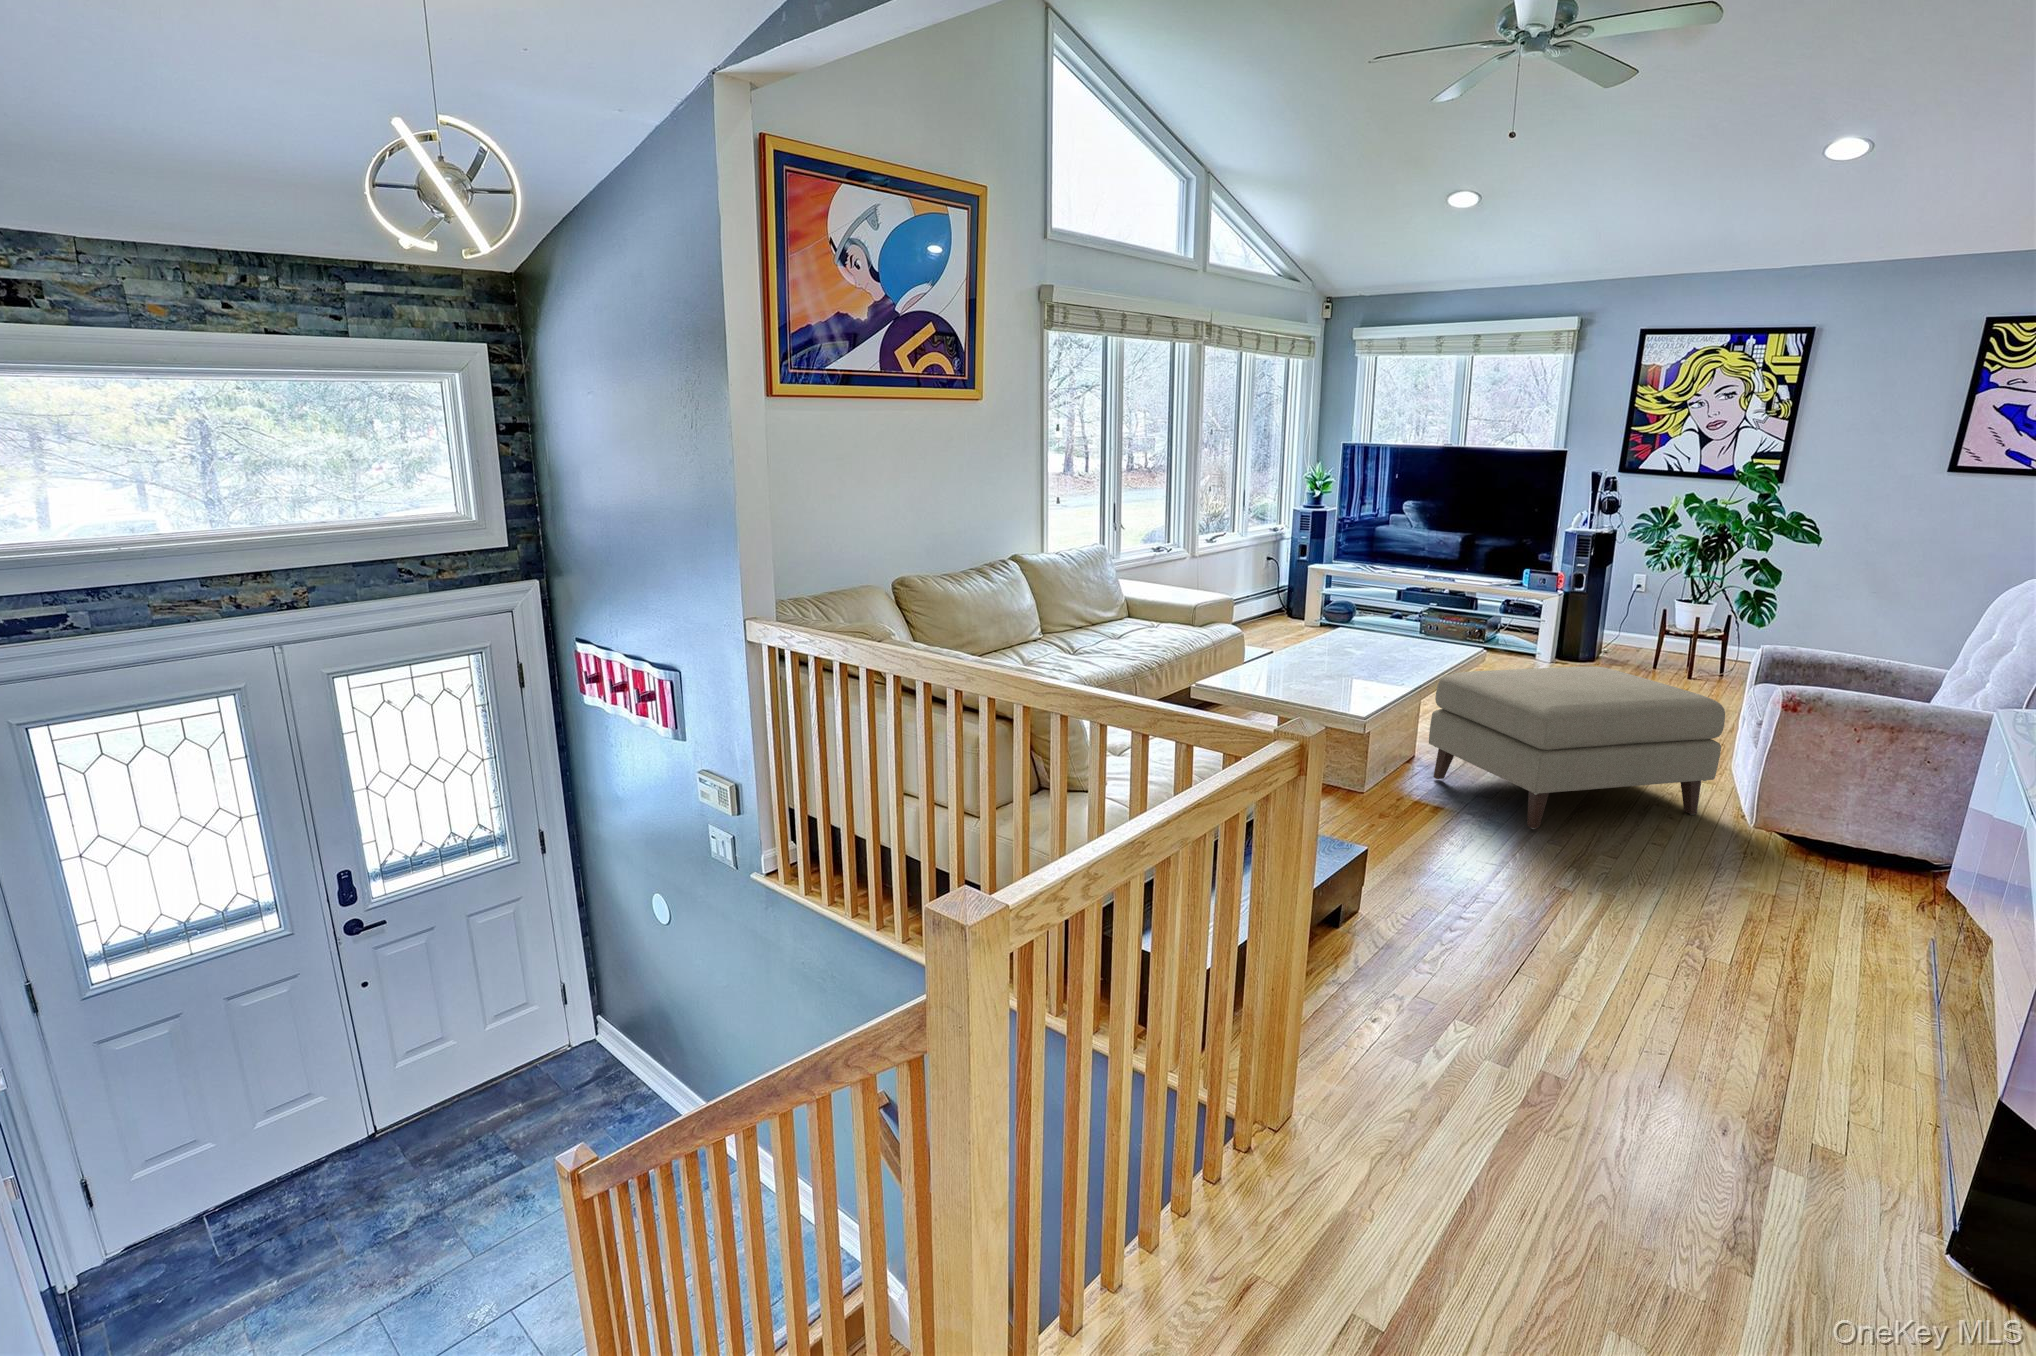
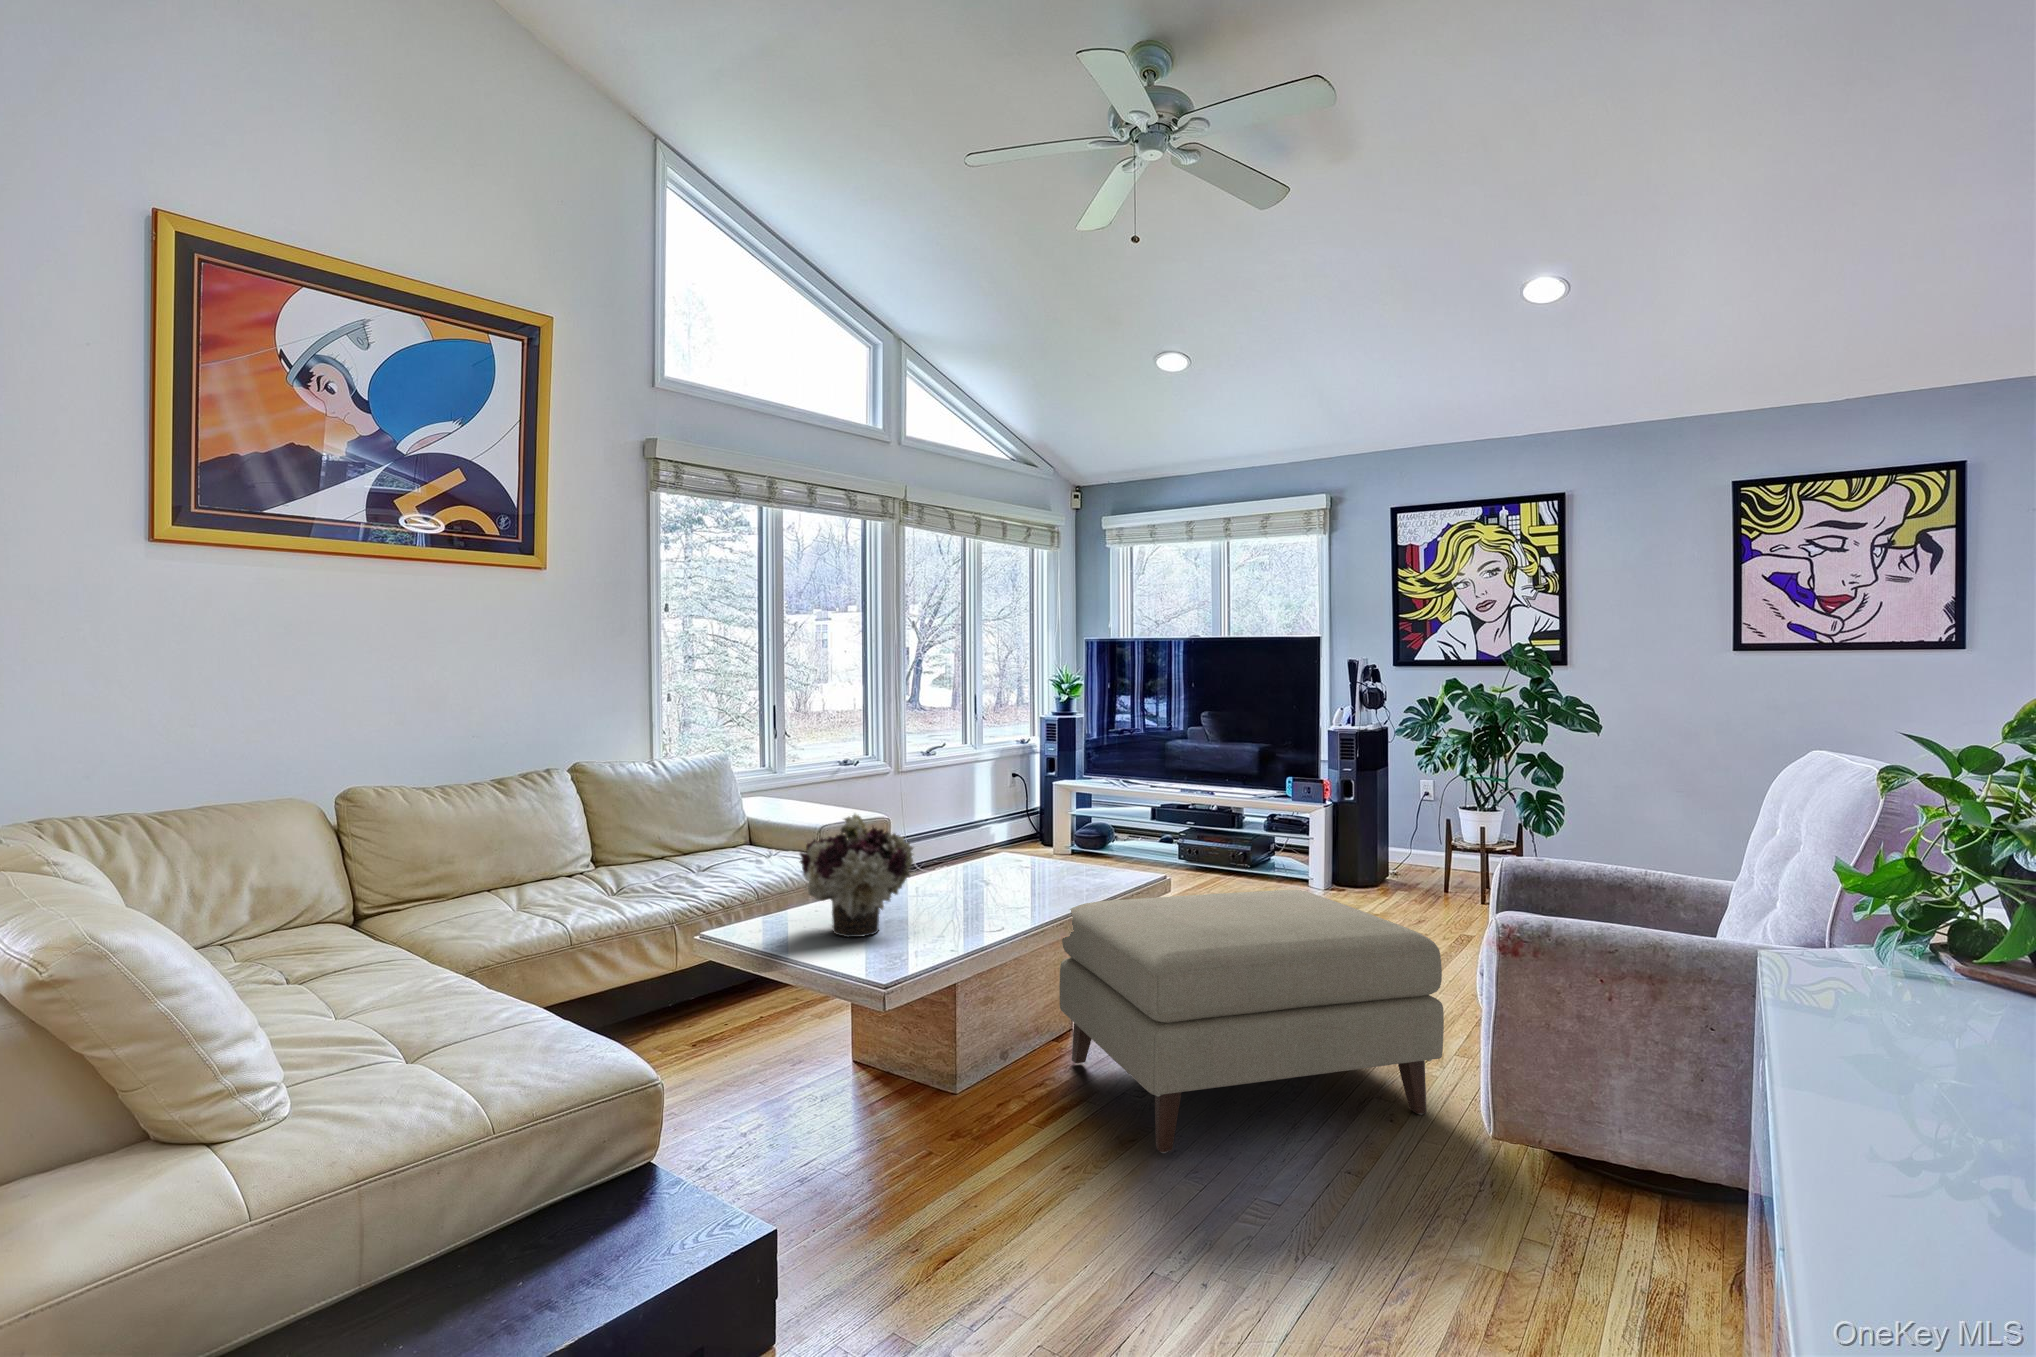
flower arrangement: none [1273,609,1360,692] -> present [800,814,913,937]

